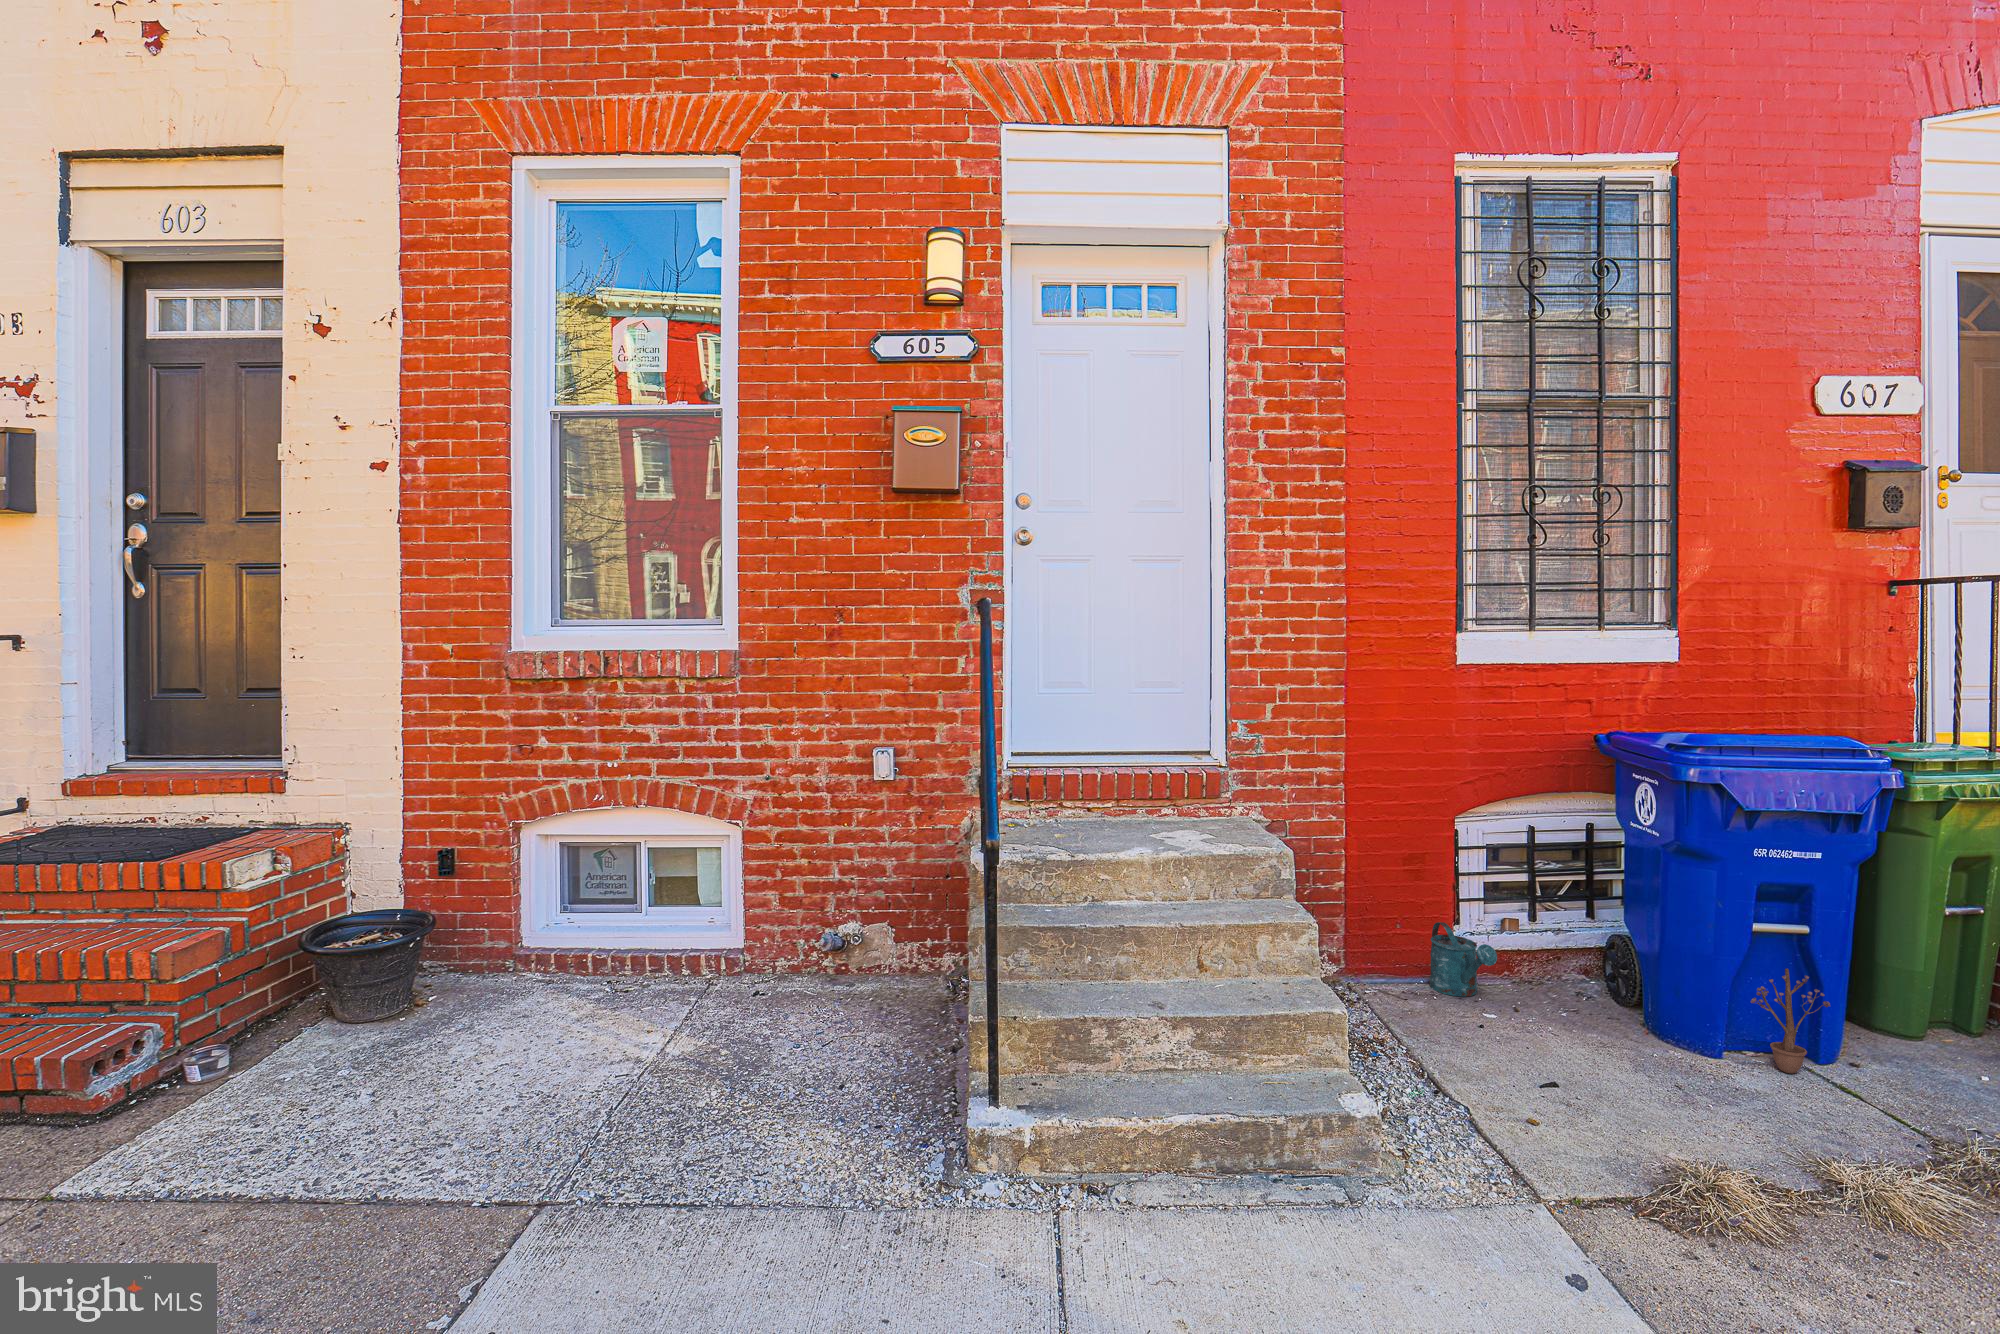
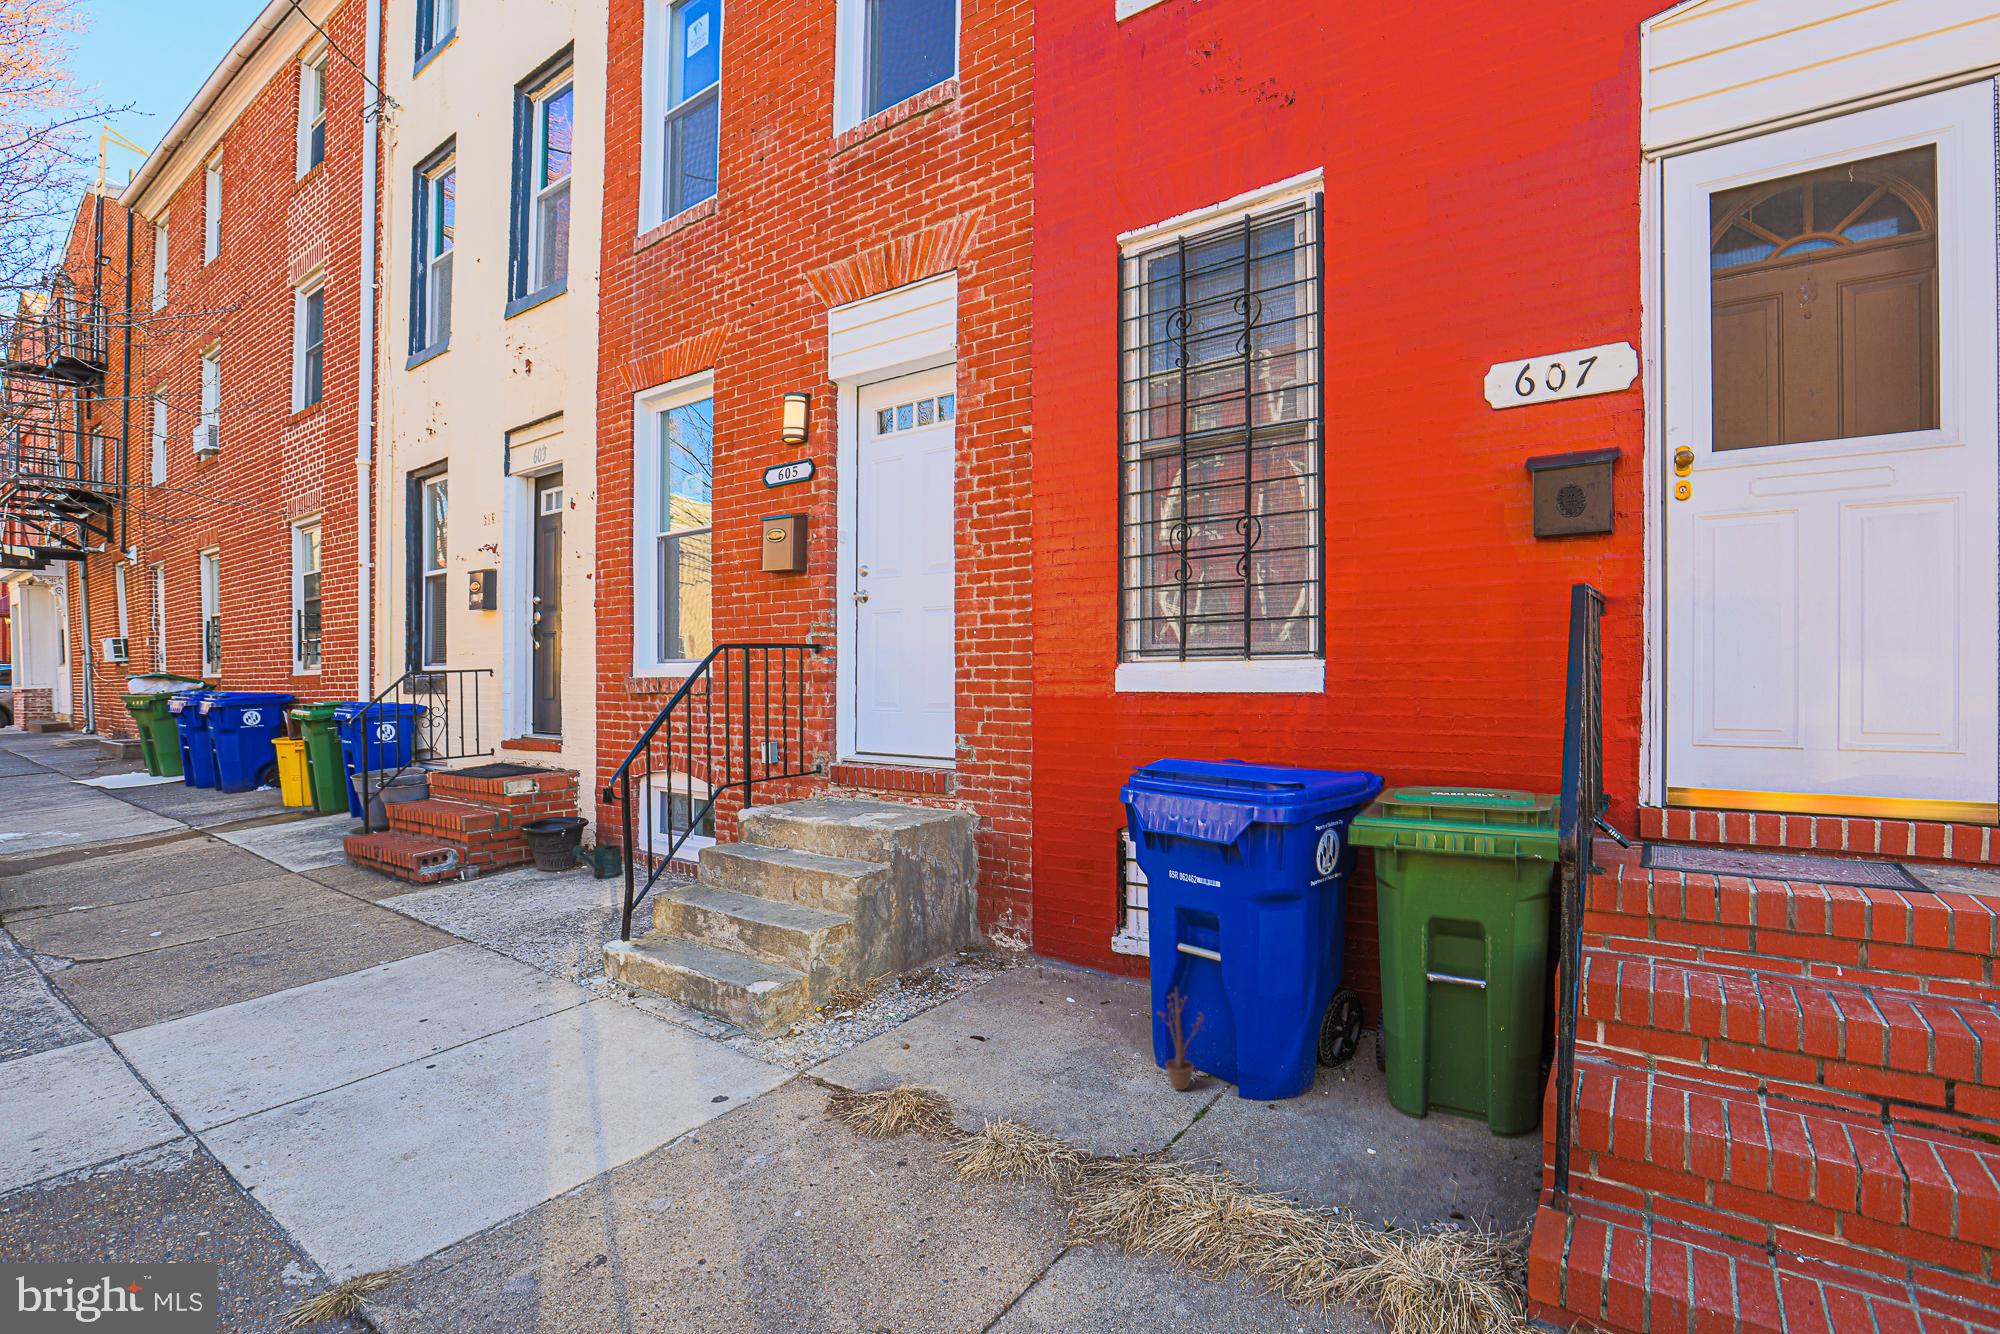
watering can: present [1429,922,1497,997] -> present [572,838,624,879]

